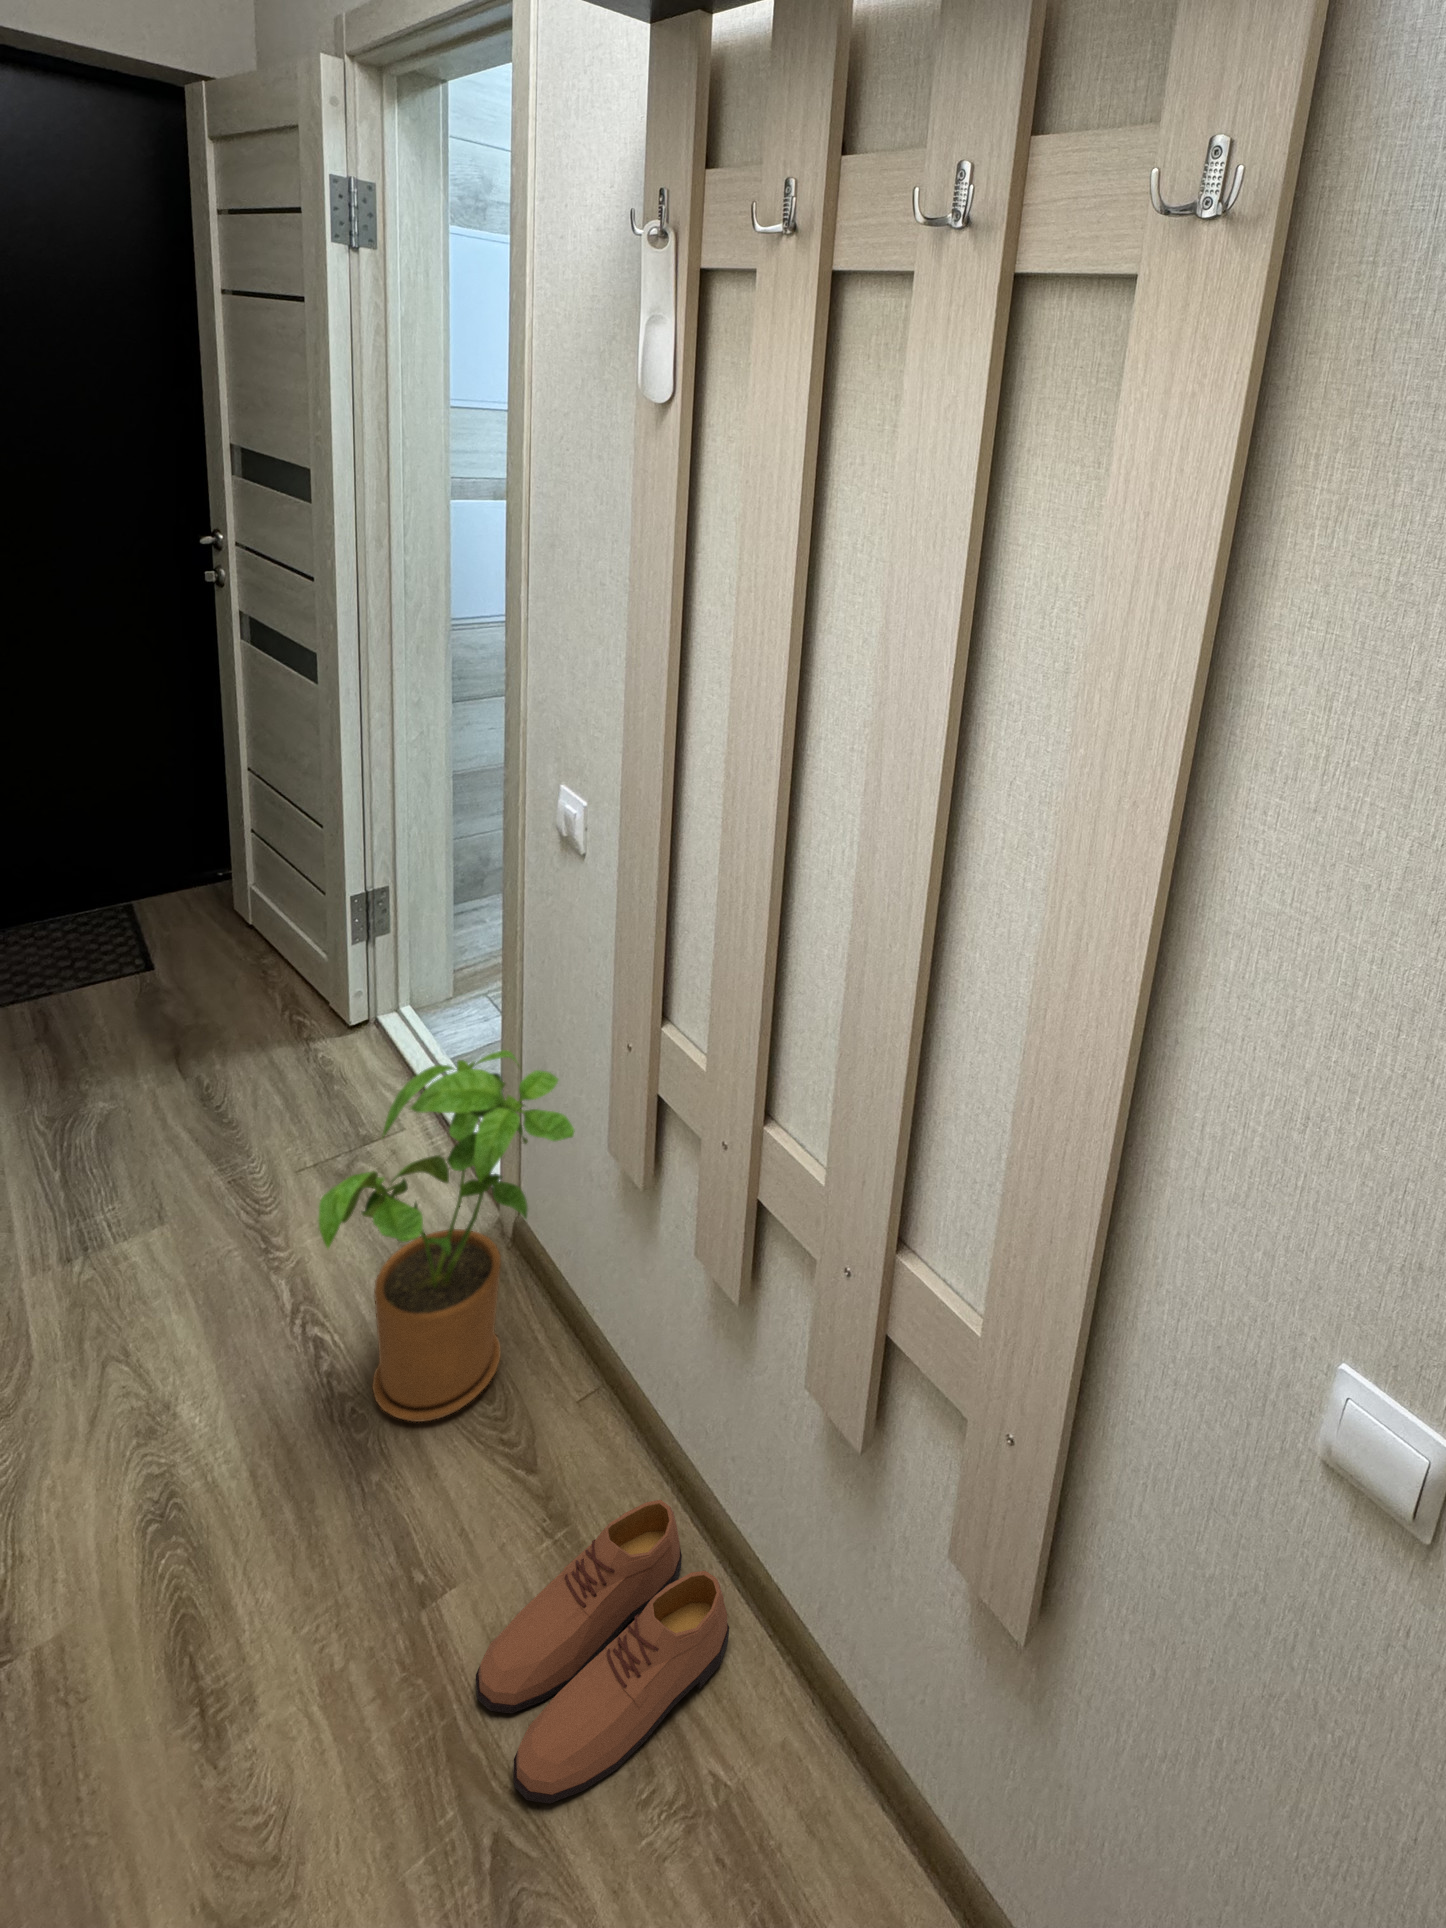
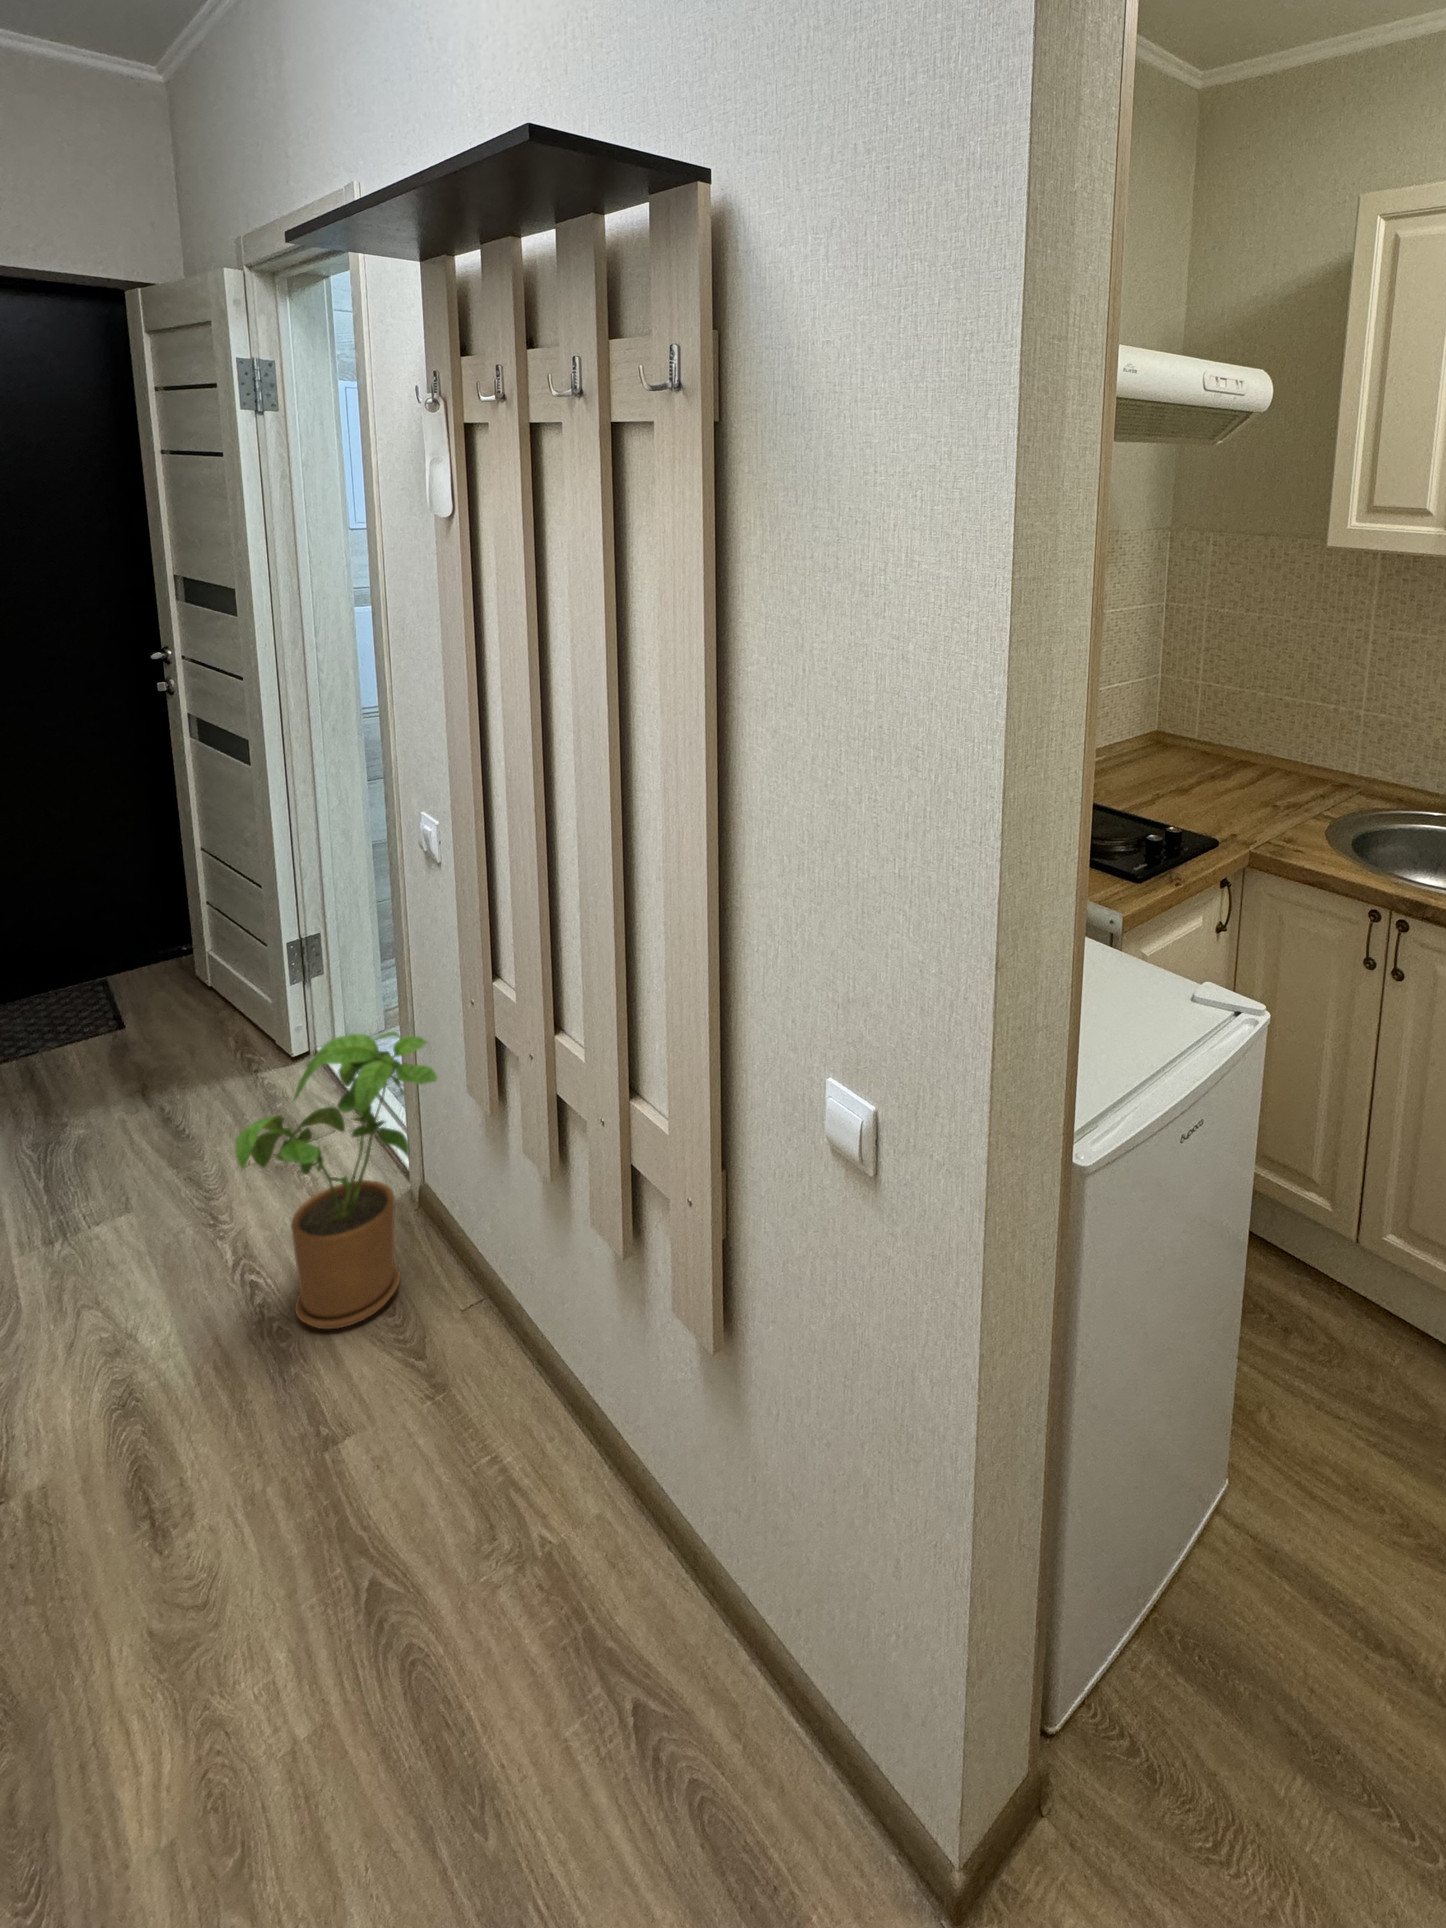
shoe: present [476,1500,729,1803] -> none [361,1355,561,1551]

